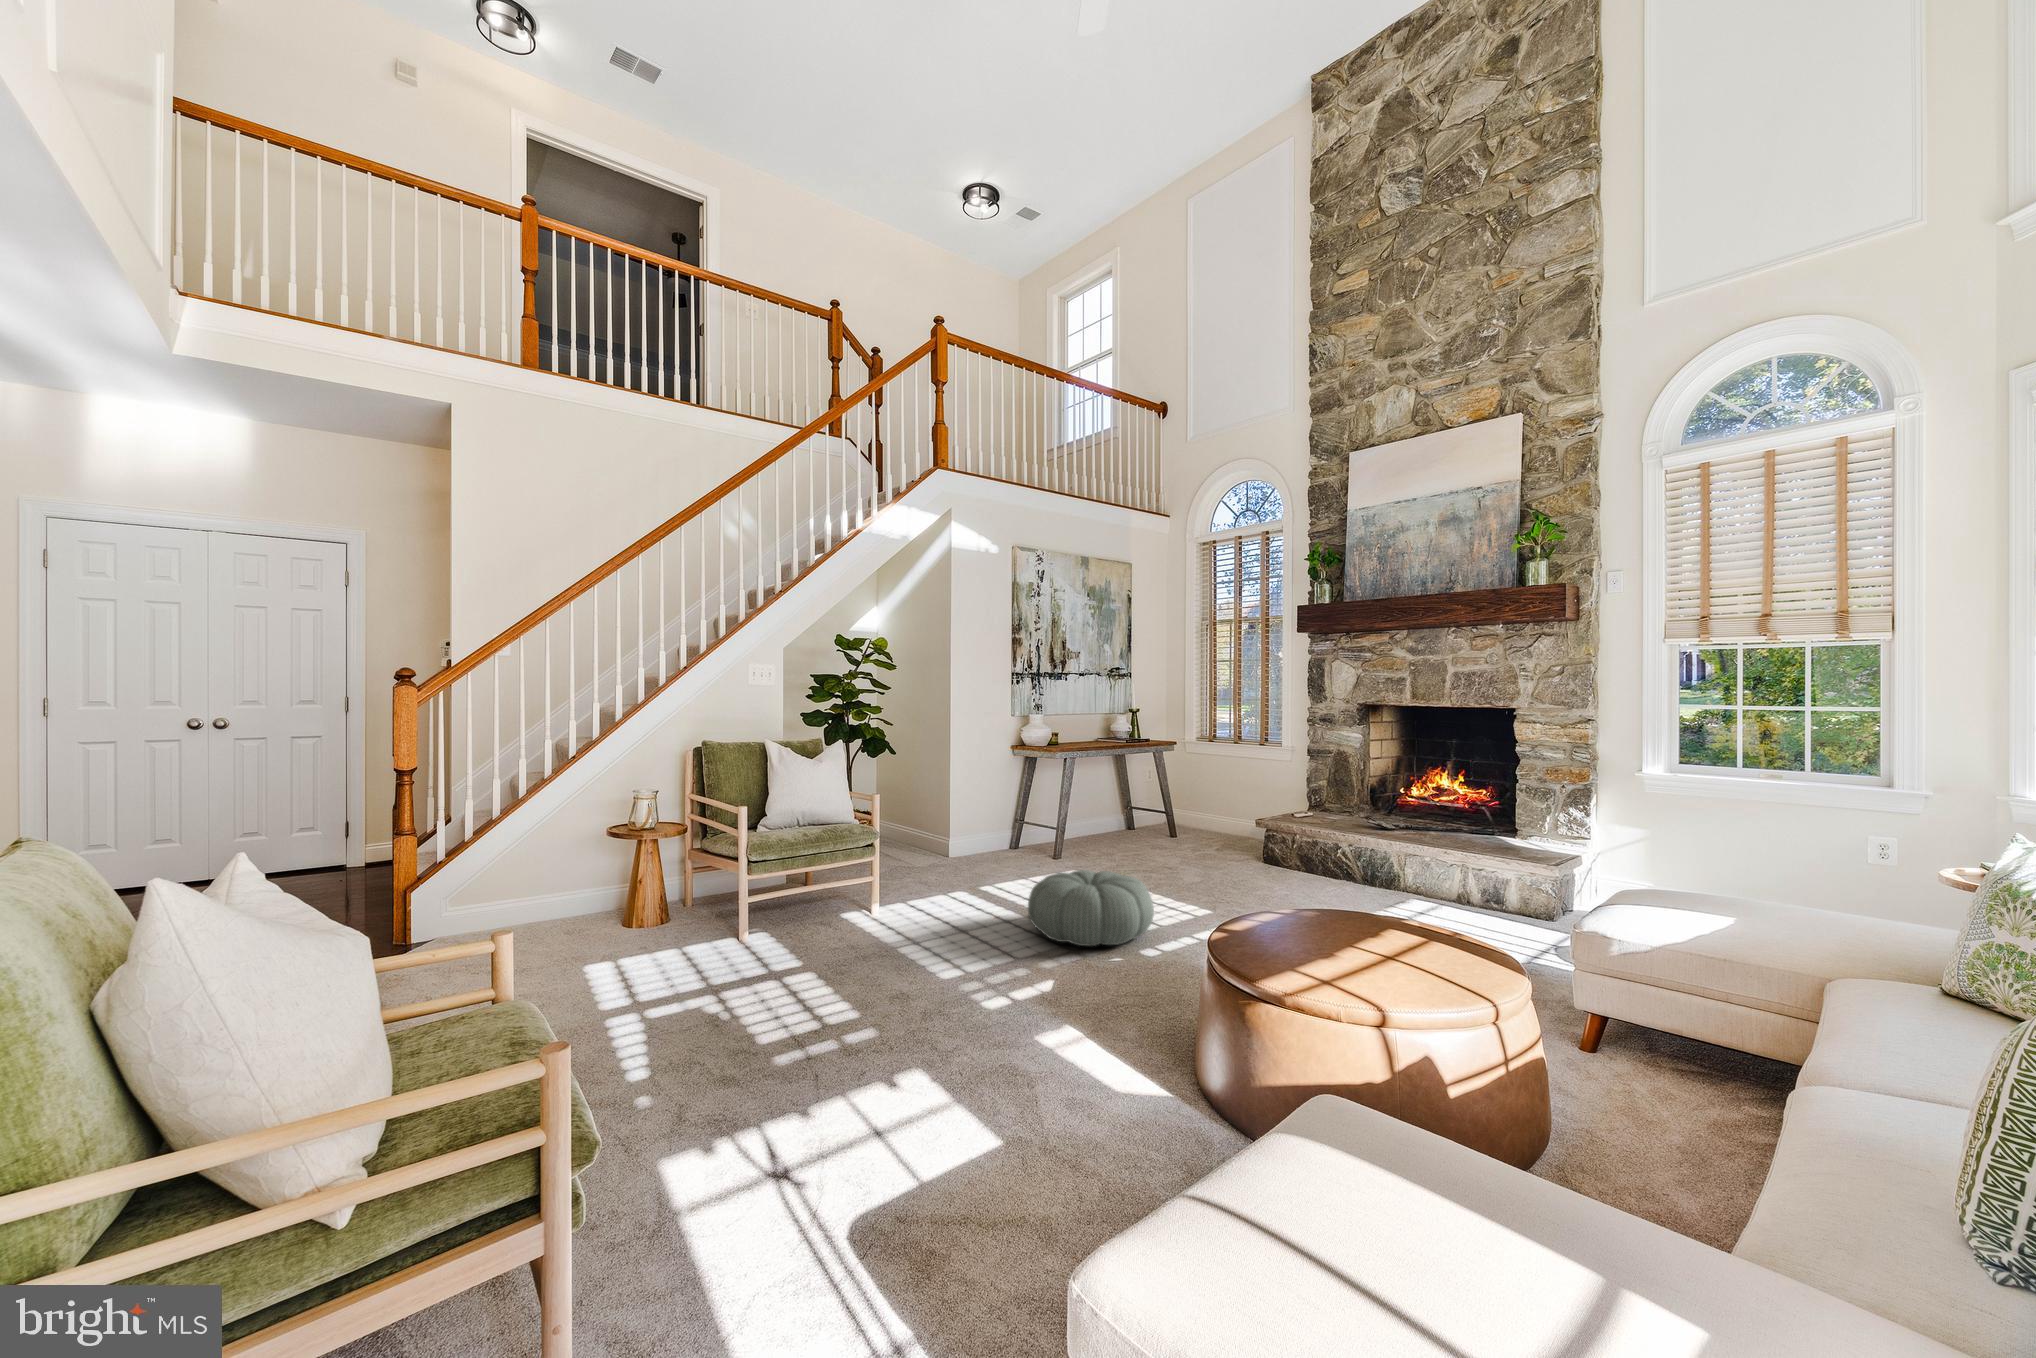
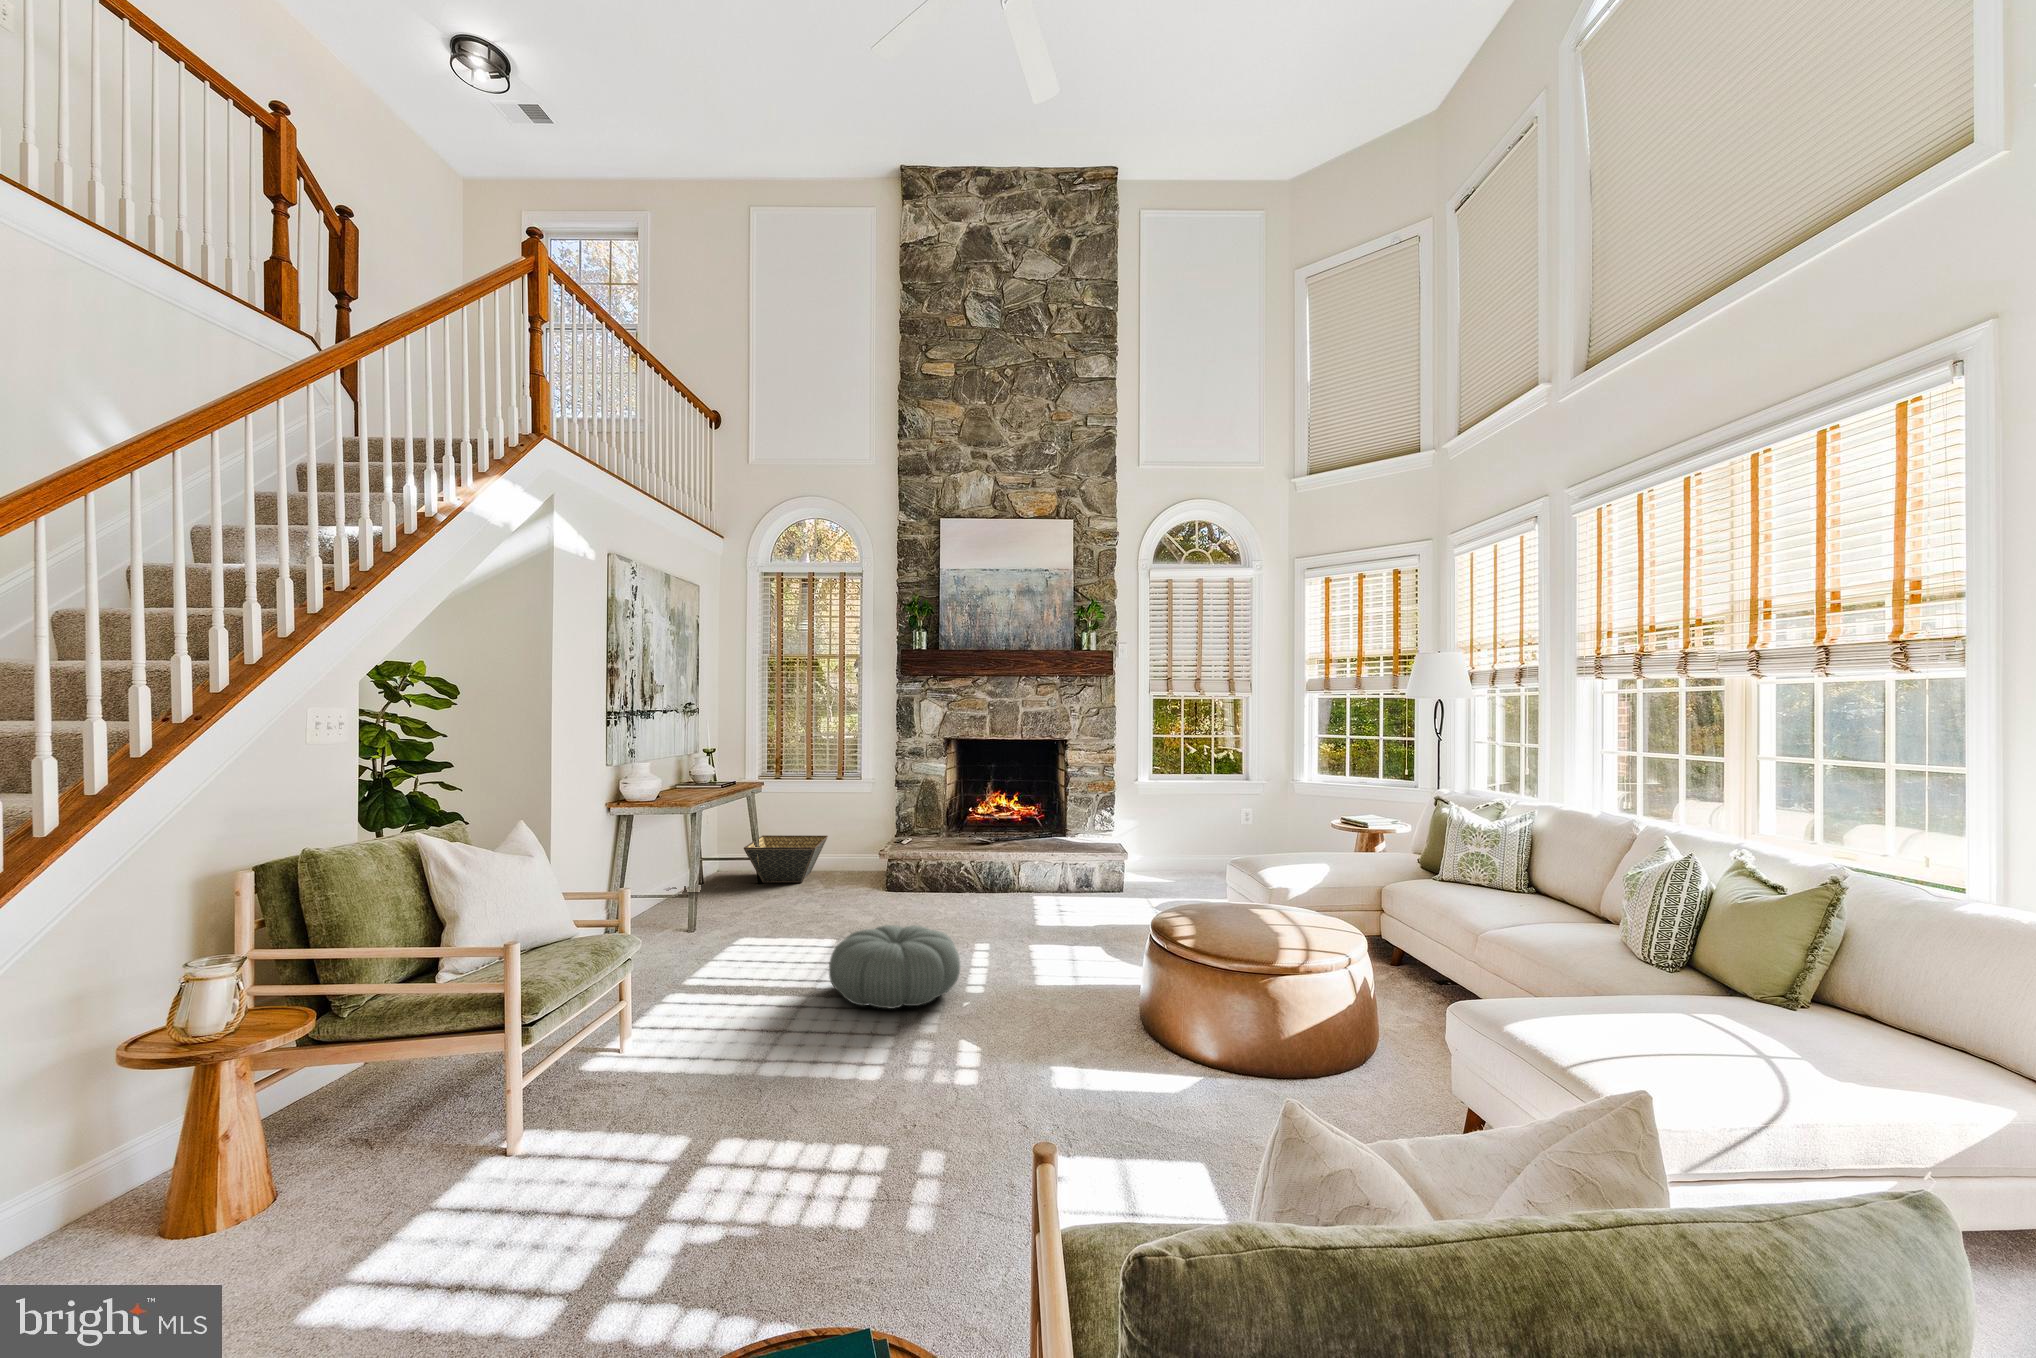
basket: none [1154,796,1249,843] -> present [744,835,828,883]

